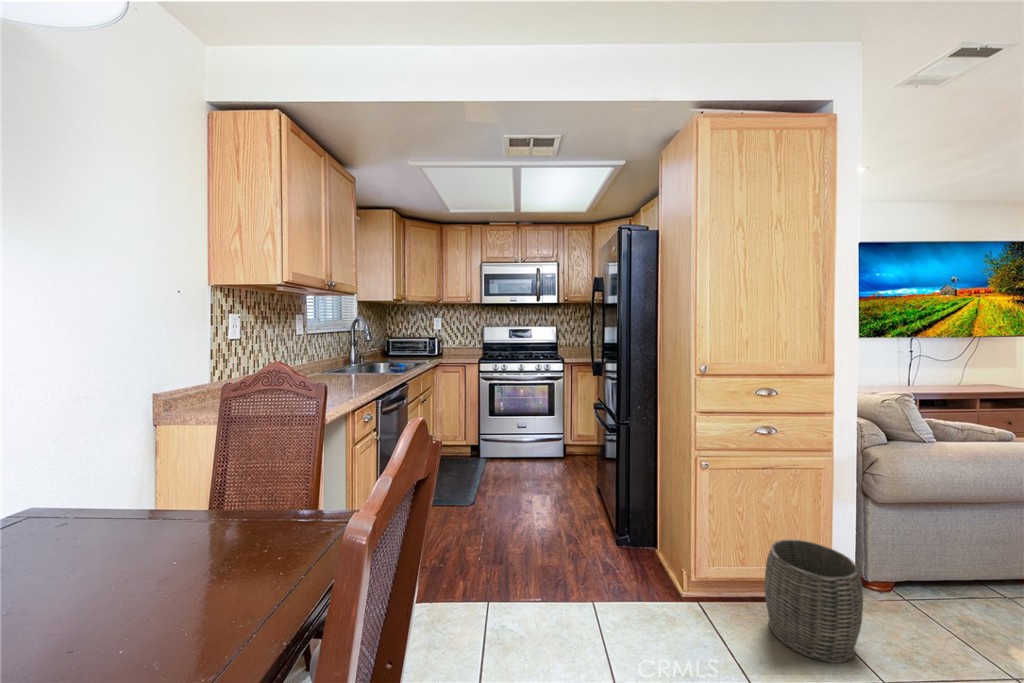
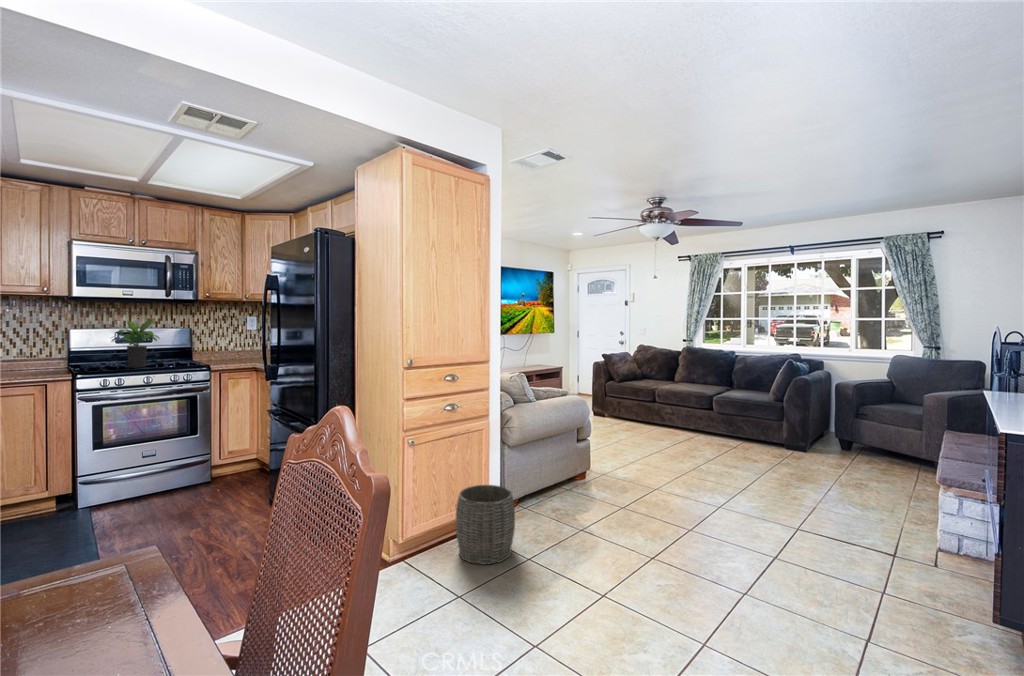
potted plant: none [499,320,529,357] -> present [112,319,159,368]

